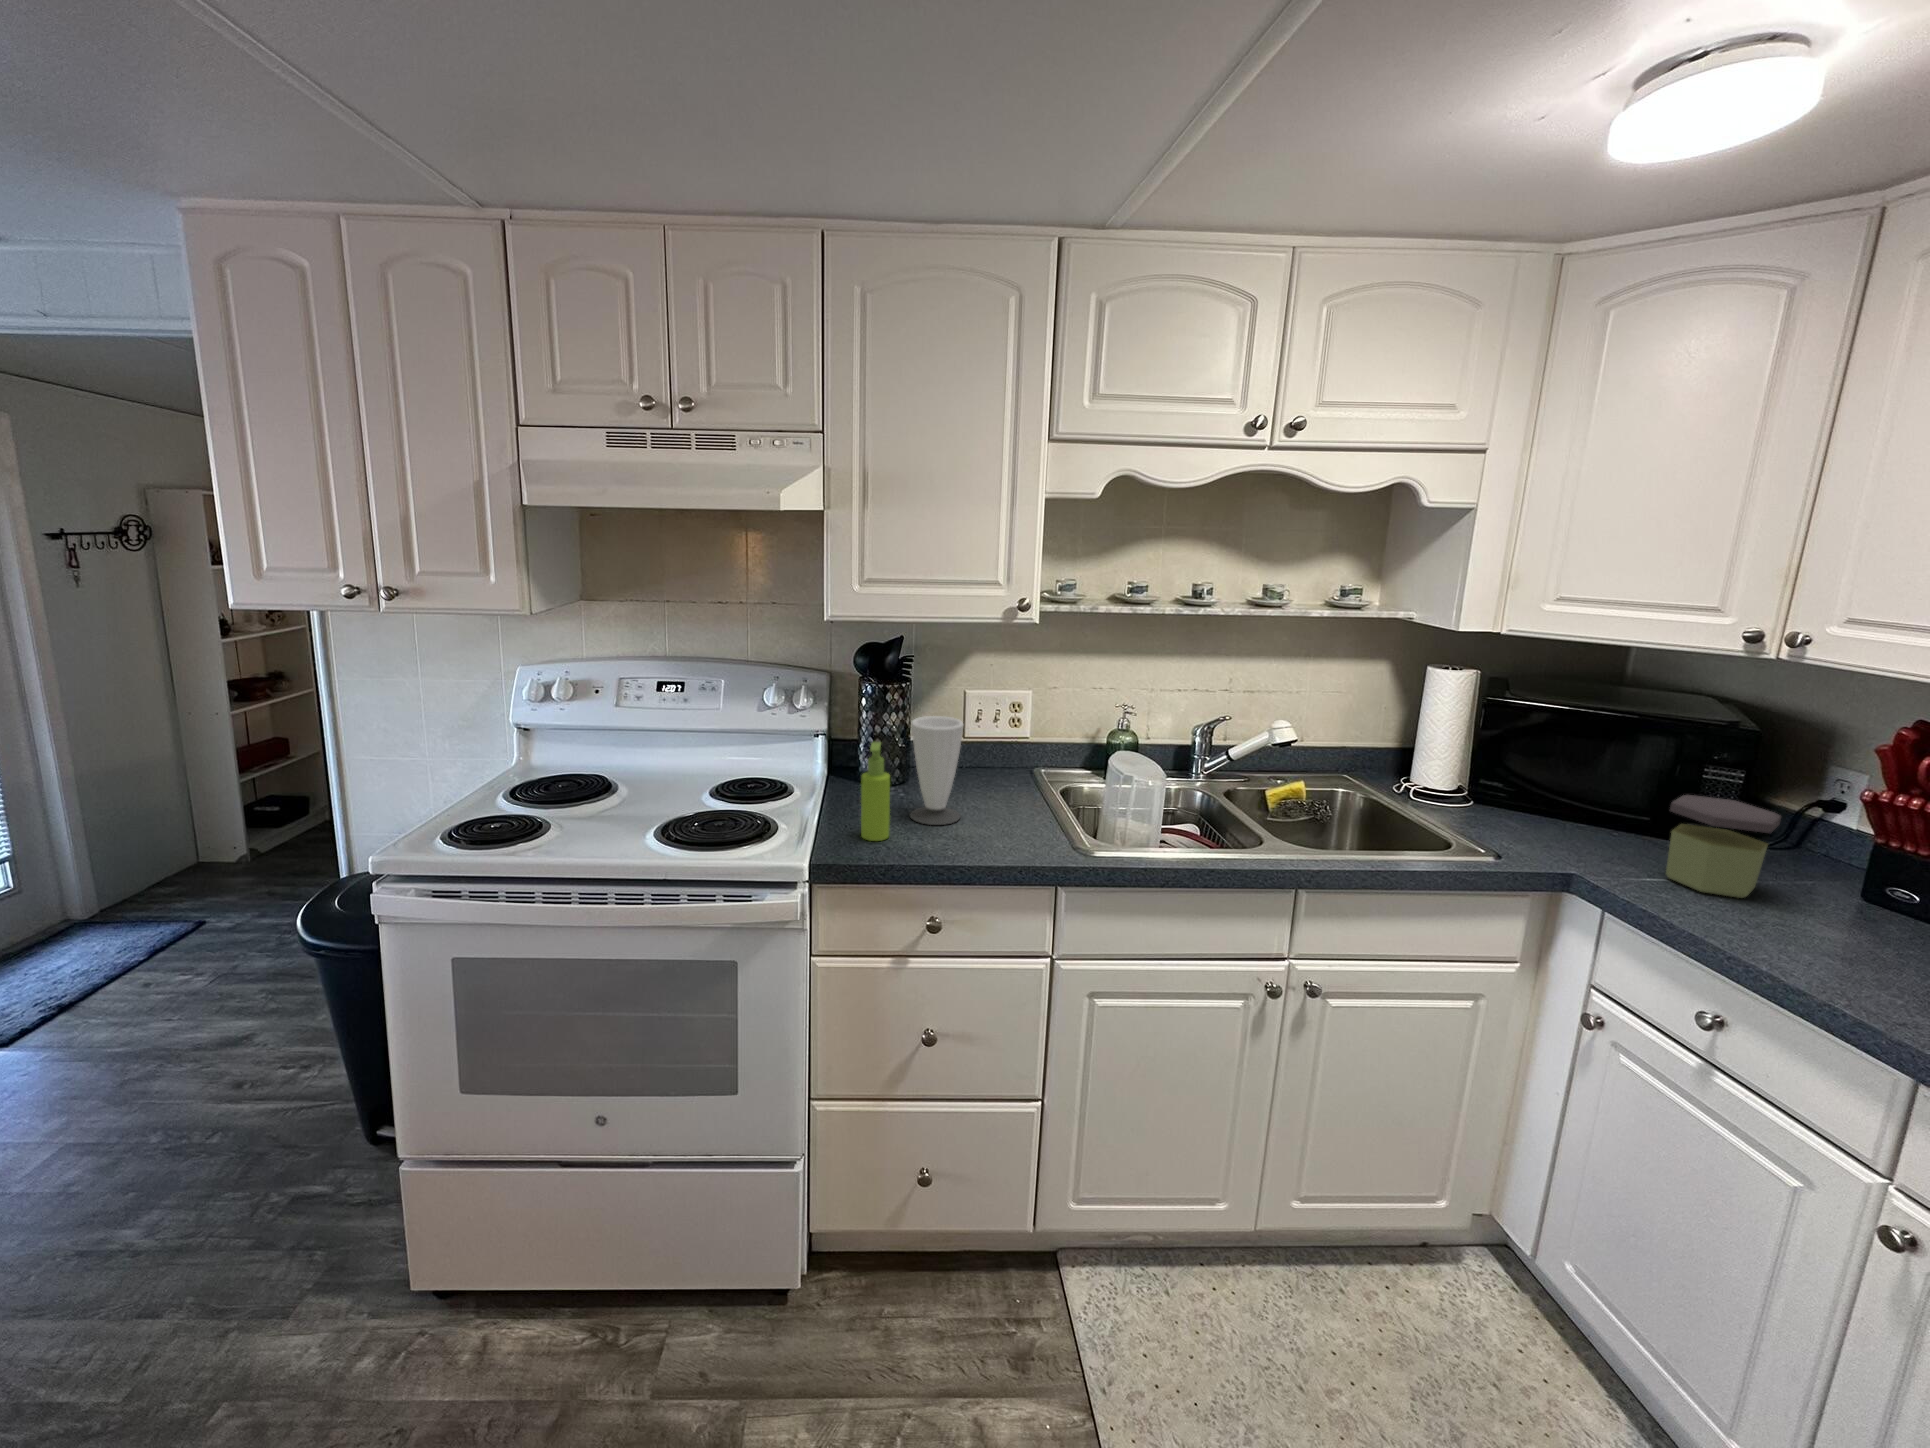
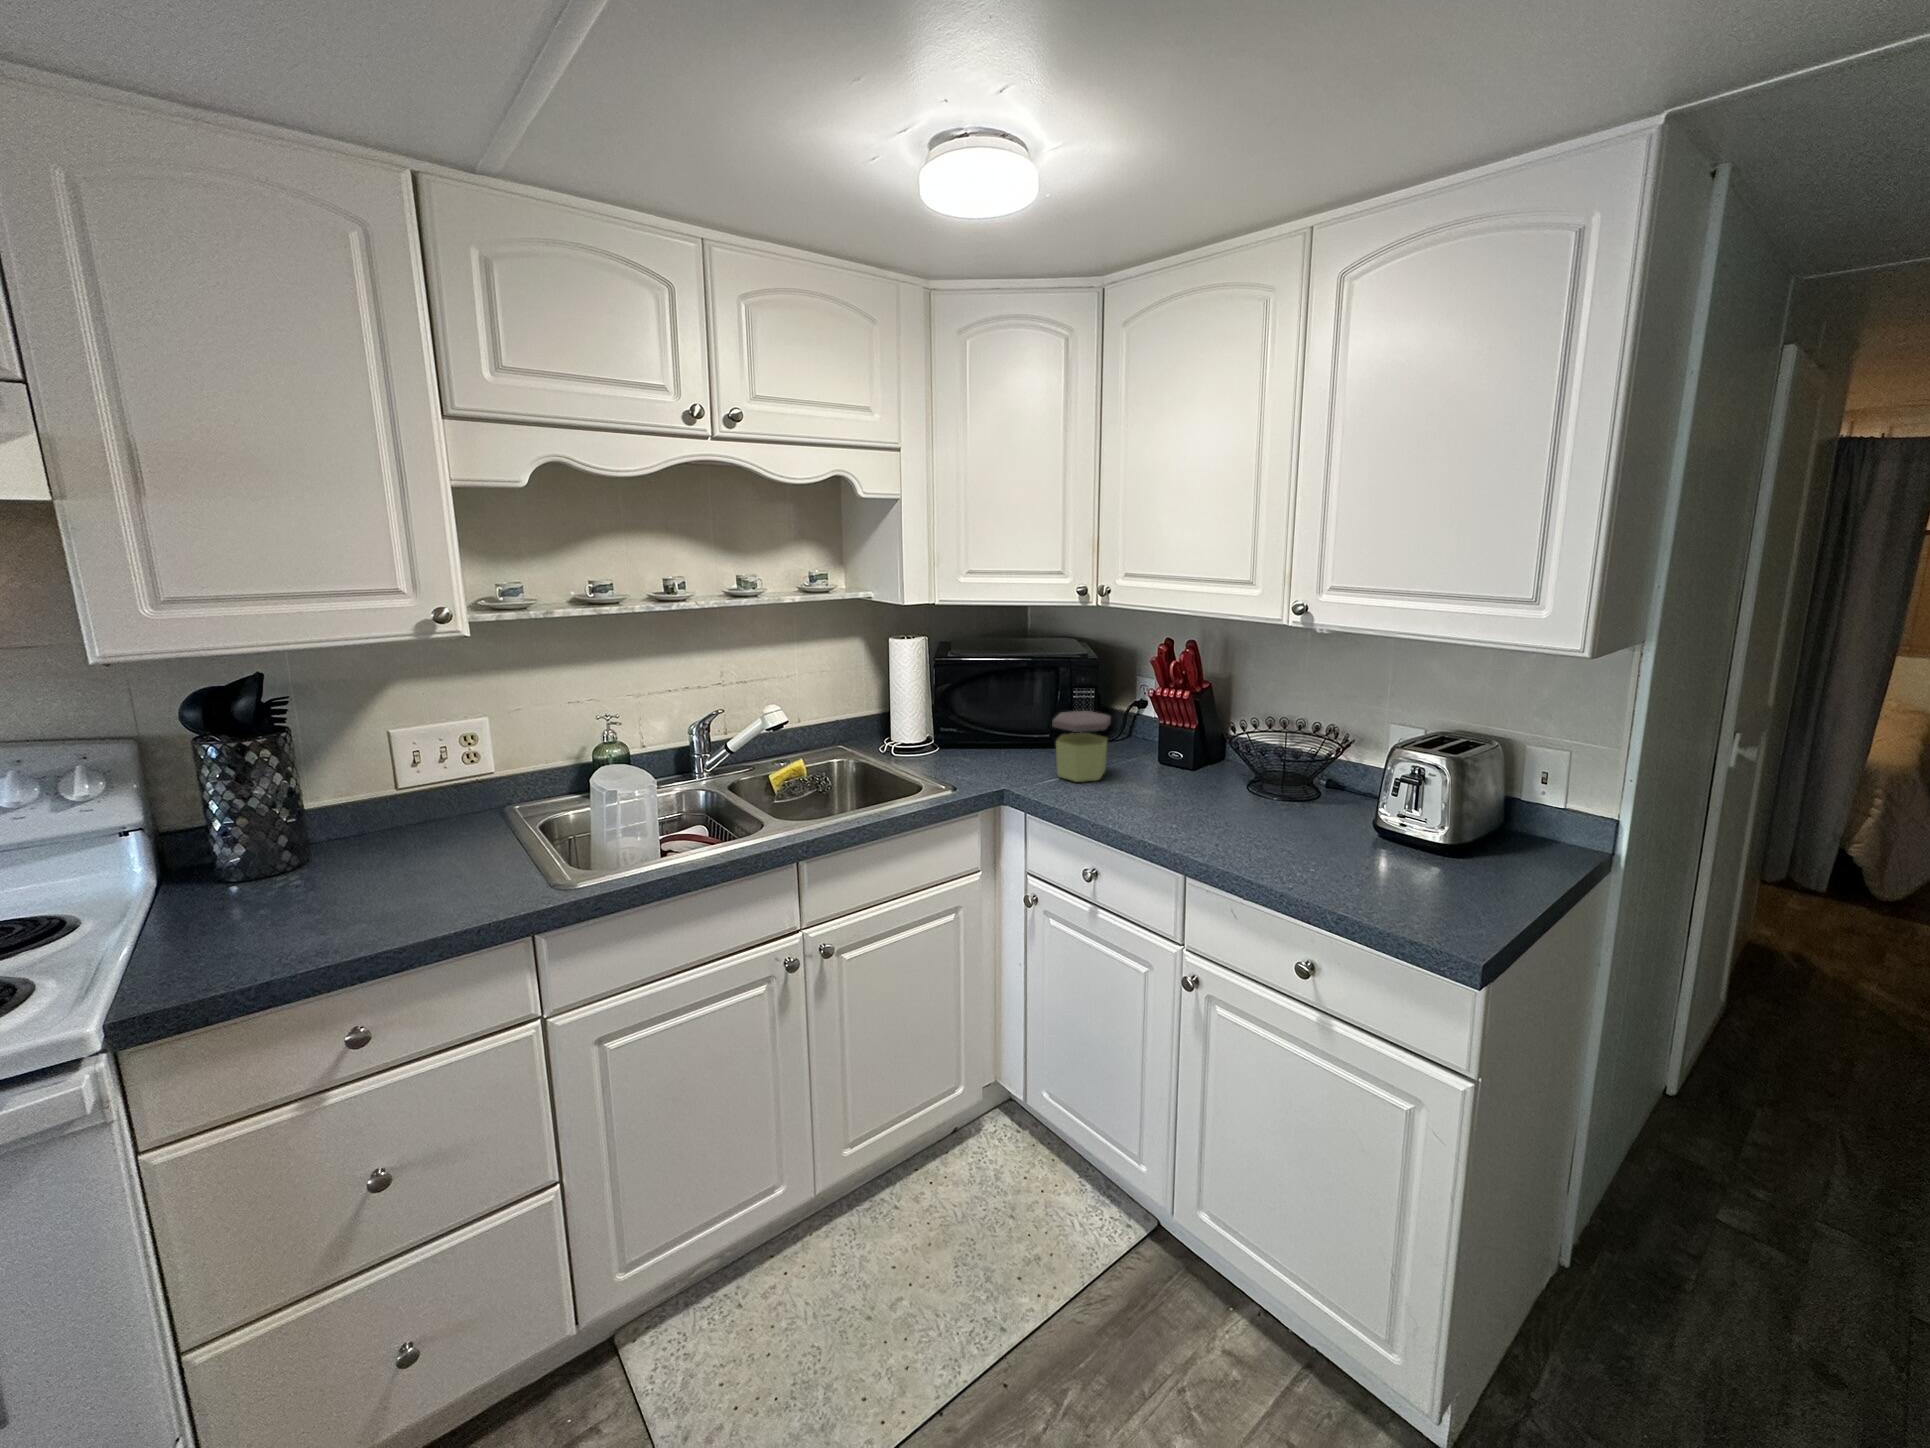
cup: present [910,716,964,825] -> none [287,768,393,913]
soap dispenser: present [861,742,890,841] -> none [200,821,270,960]

